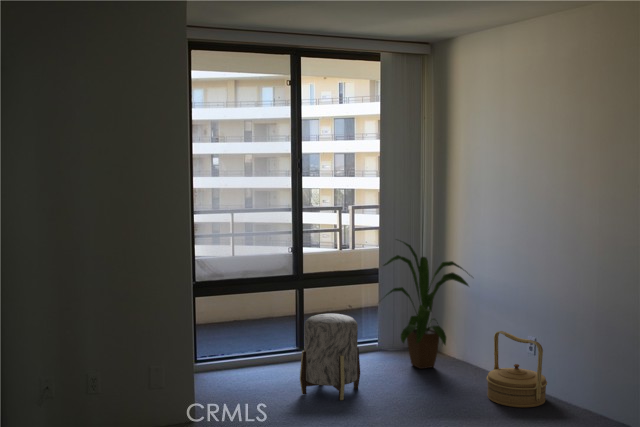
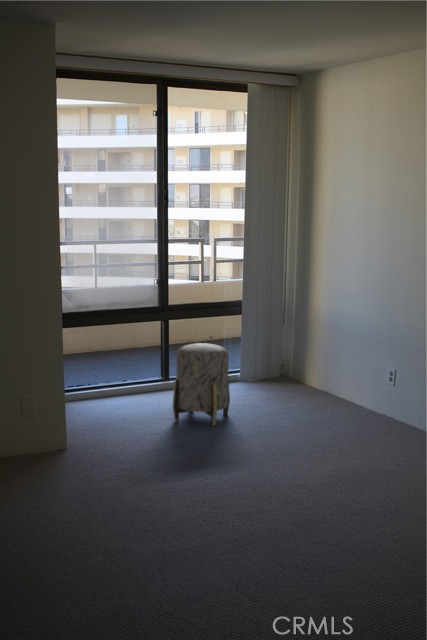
house plant: present [384,242,468,369] -> none [241,271,337,396]
woven basket: present [486,331,547,408] -> none [350,358,406,429]

